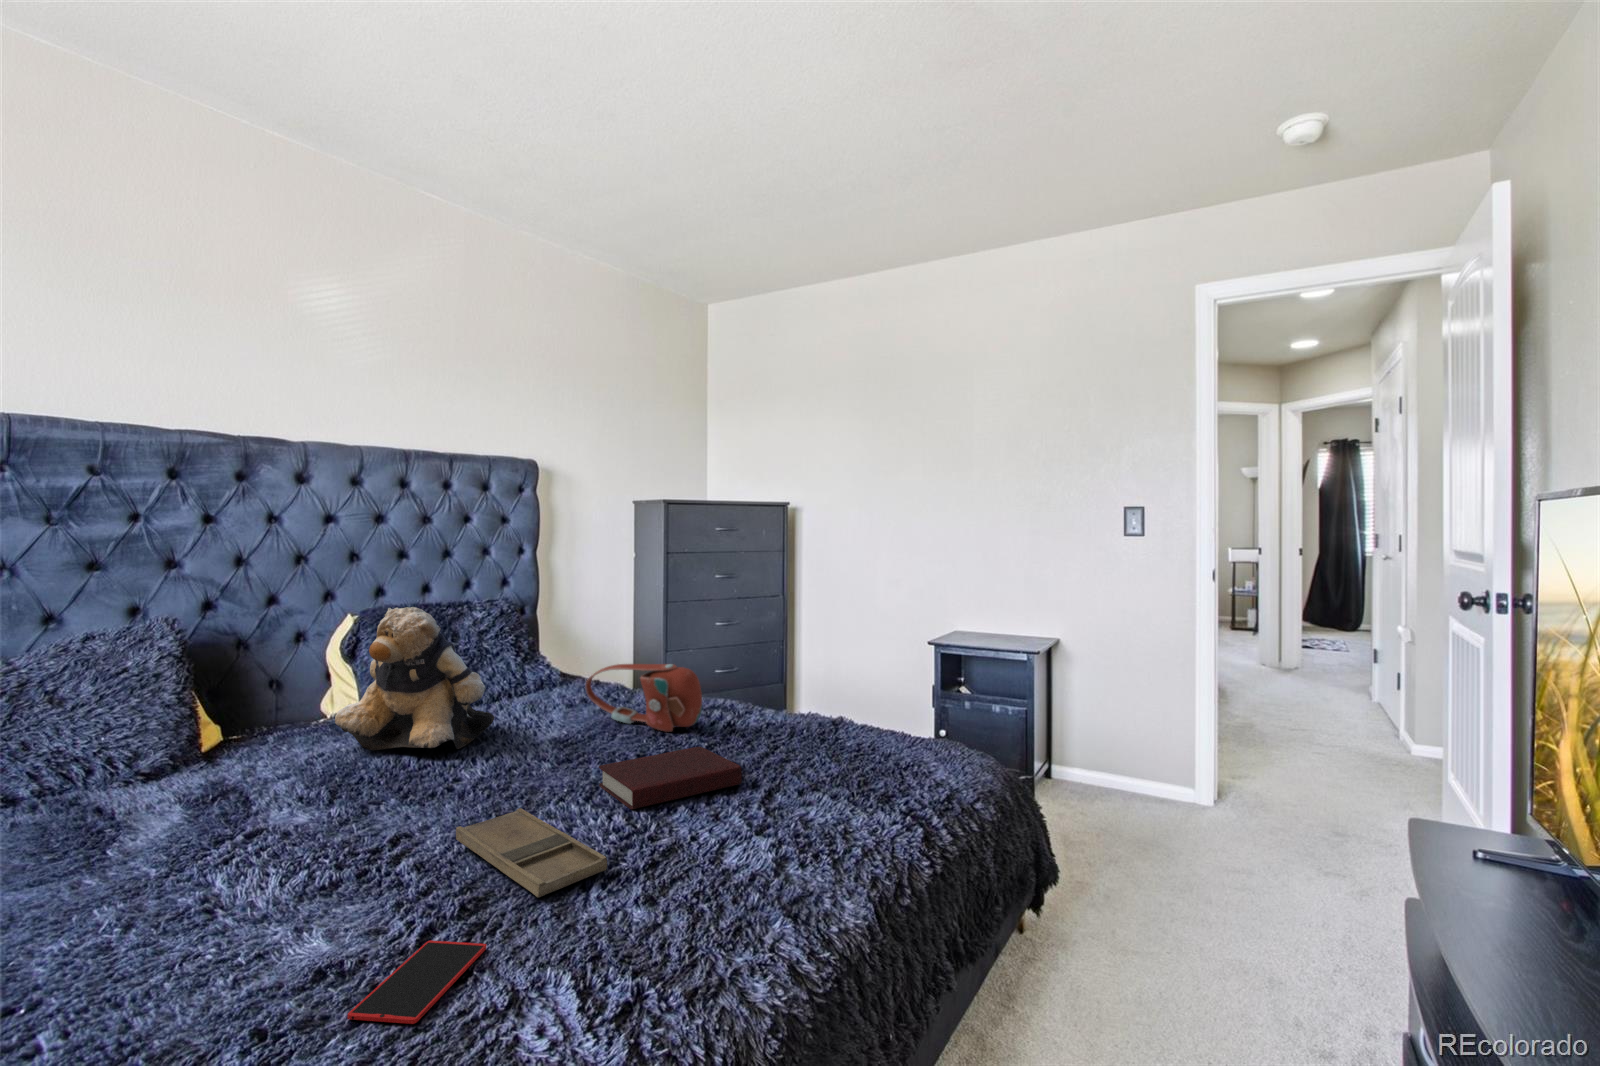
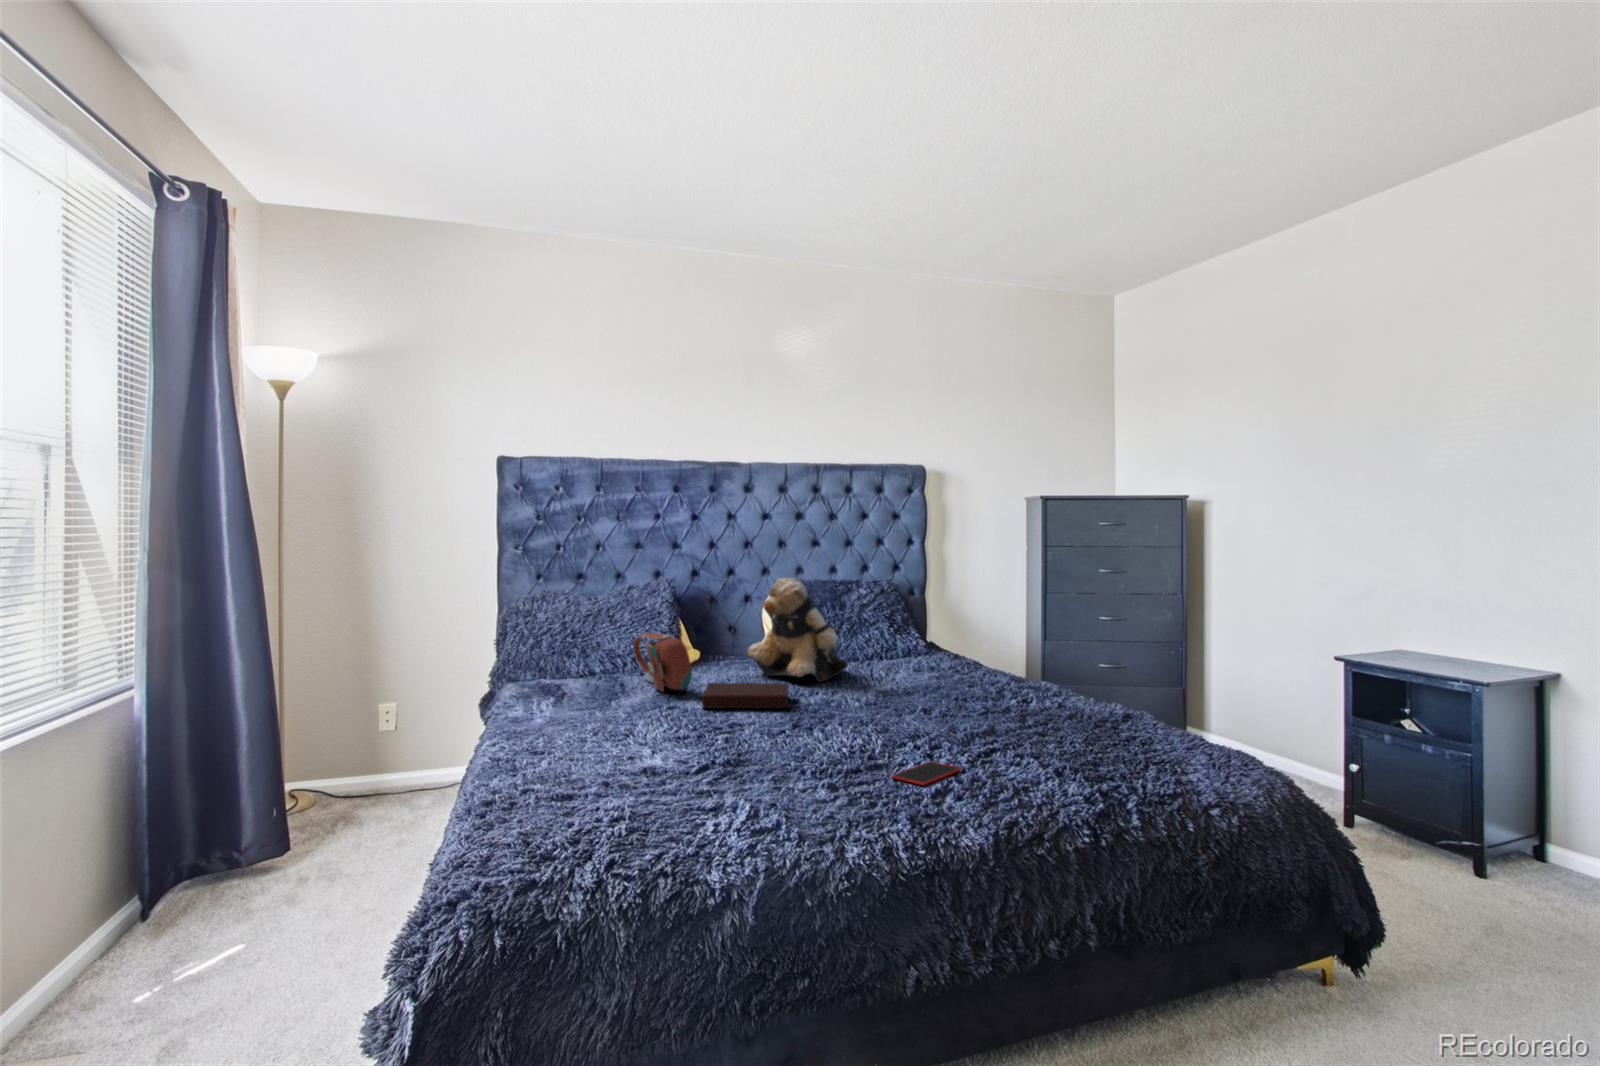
handbag: present [585,664,702,731] -> present [633,633,692,691]
book: present [599,747,742,809] -> present [702,683,788,708]
tray: present [456,808,607,898] -> none [778,711,851,752]
smartphone: present [348,941,486,1024] -> present [892,761,961,785]

